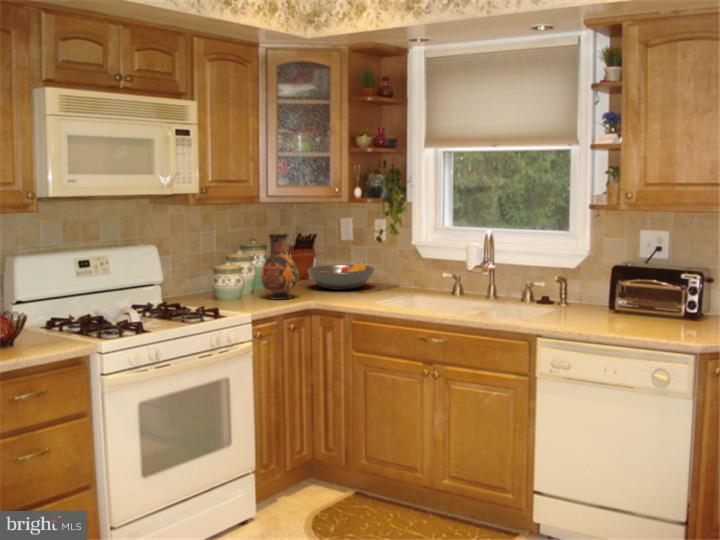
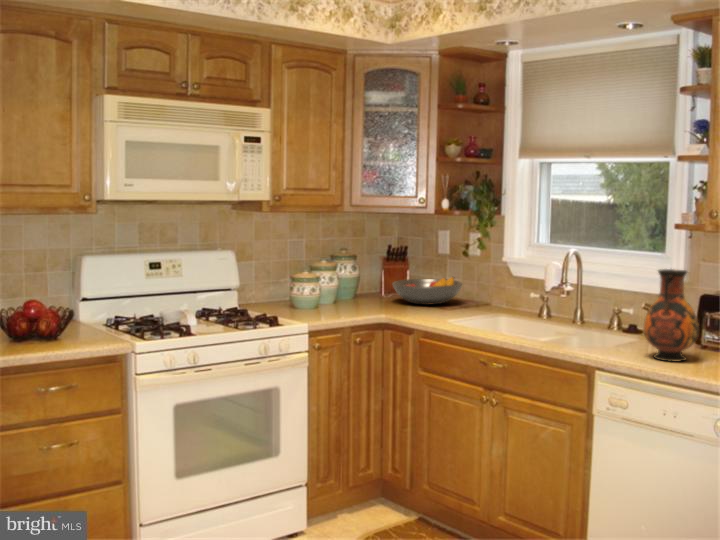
vase: present [261,234,299,300] -> present [643,269,699,362]

